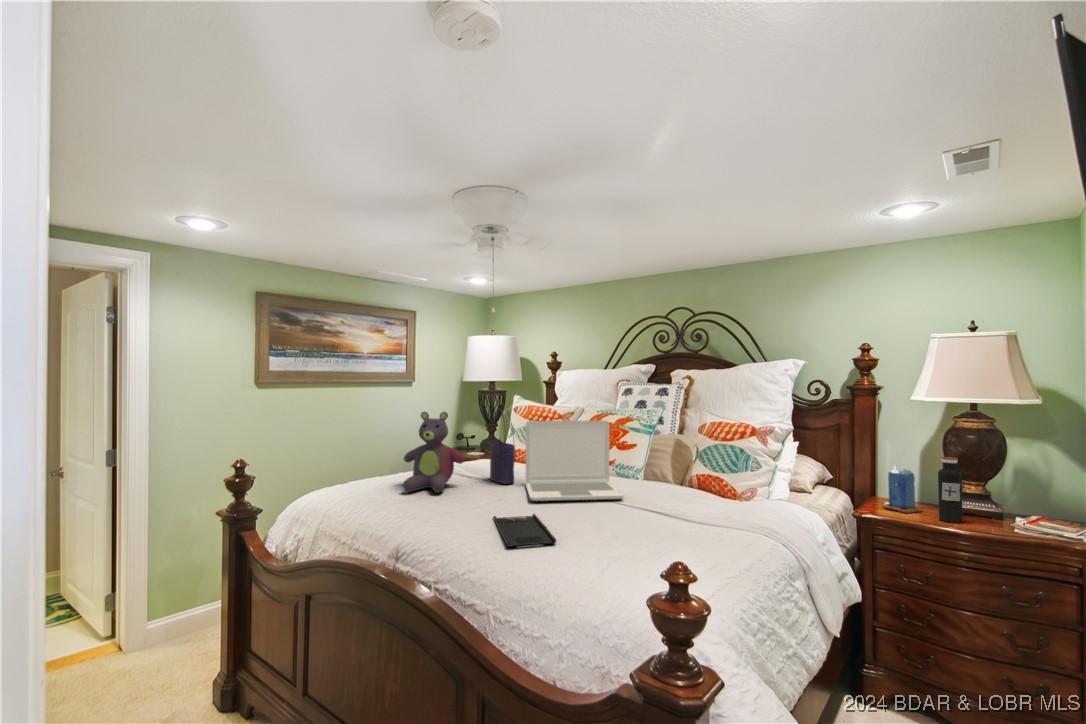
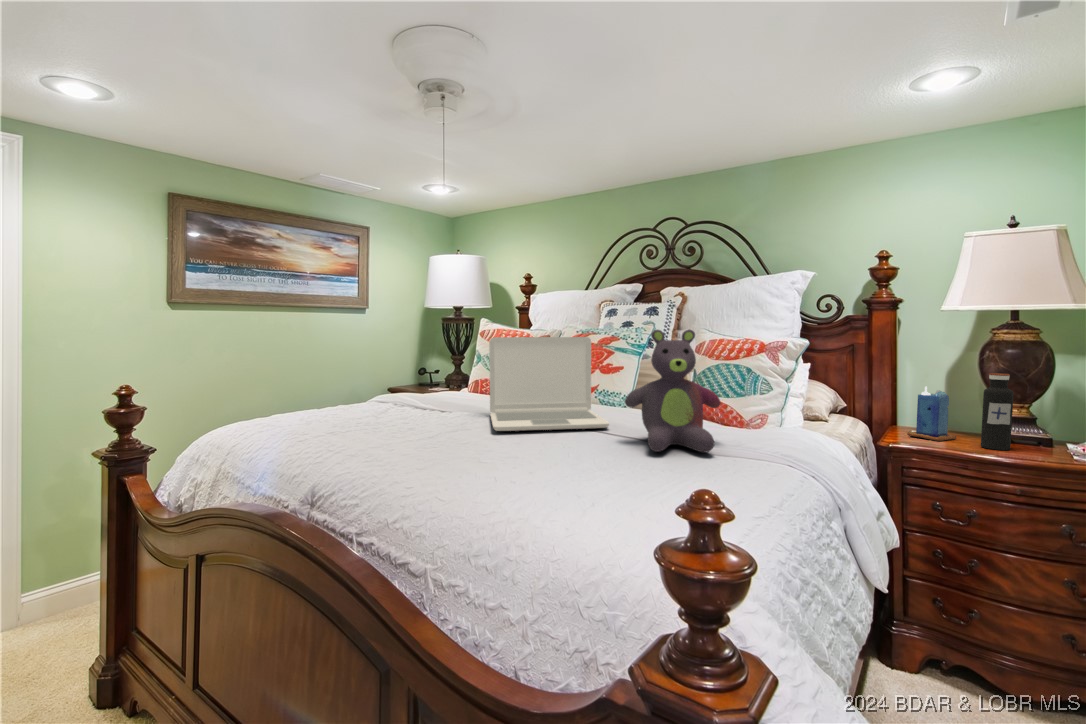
tote bag: present [490,410,515,484] -> none [448,325,477,414]
stuffed bear: present [403,412,464,492] -> present [625,330,720,452]
tray: present [493,514,556,546] -> none [444,445,523,485]

